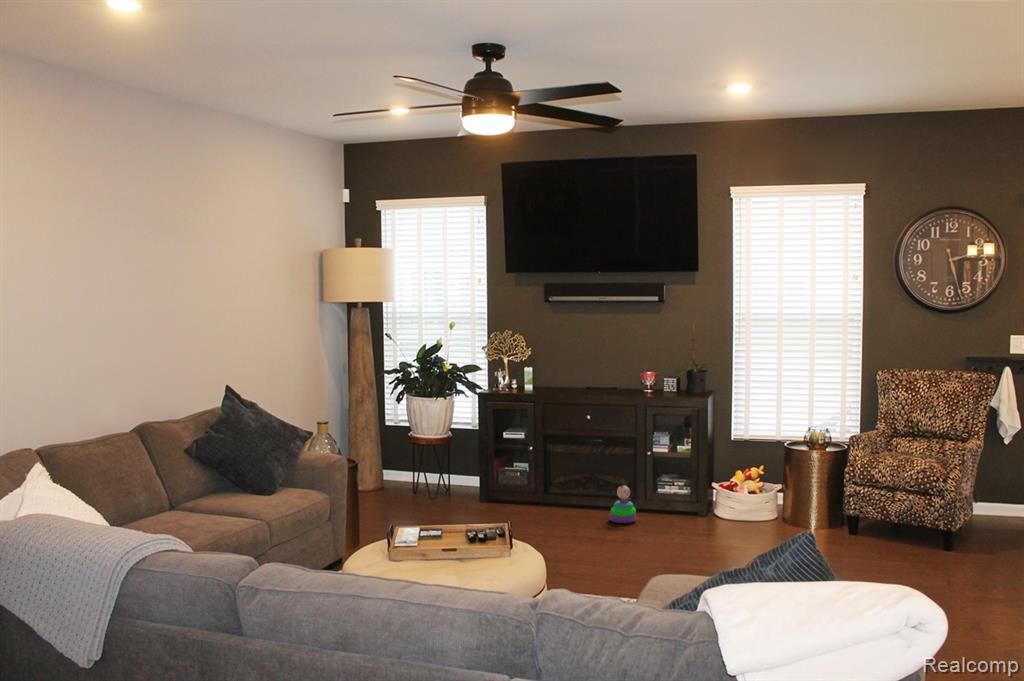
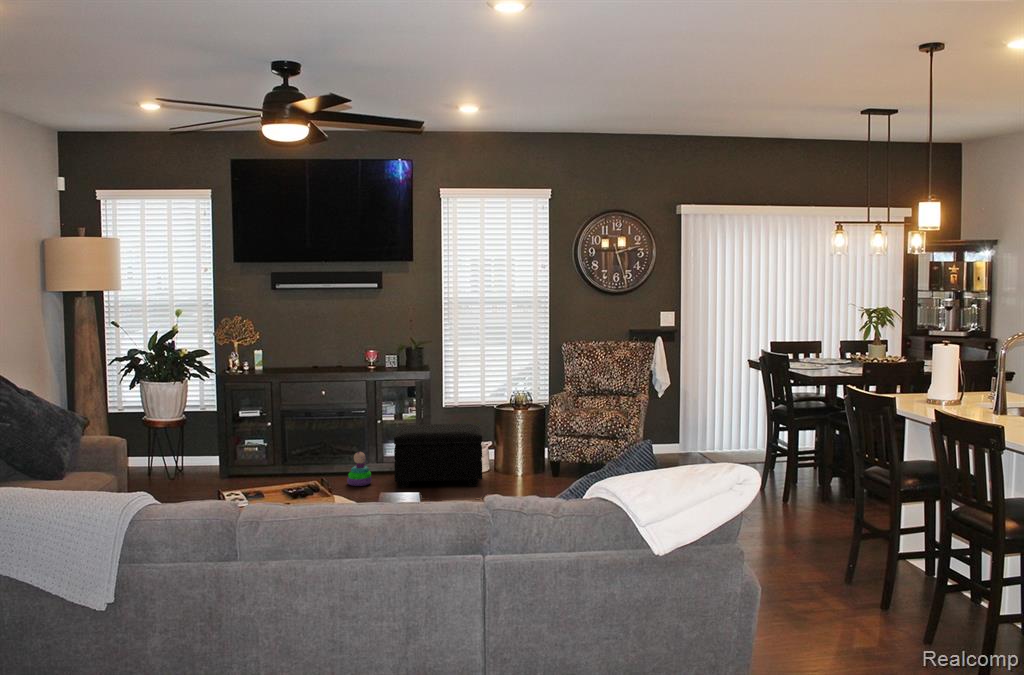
footstool: none [659,459,764,535] -> present [394,424,482,488]

